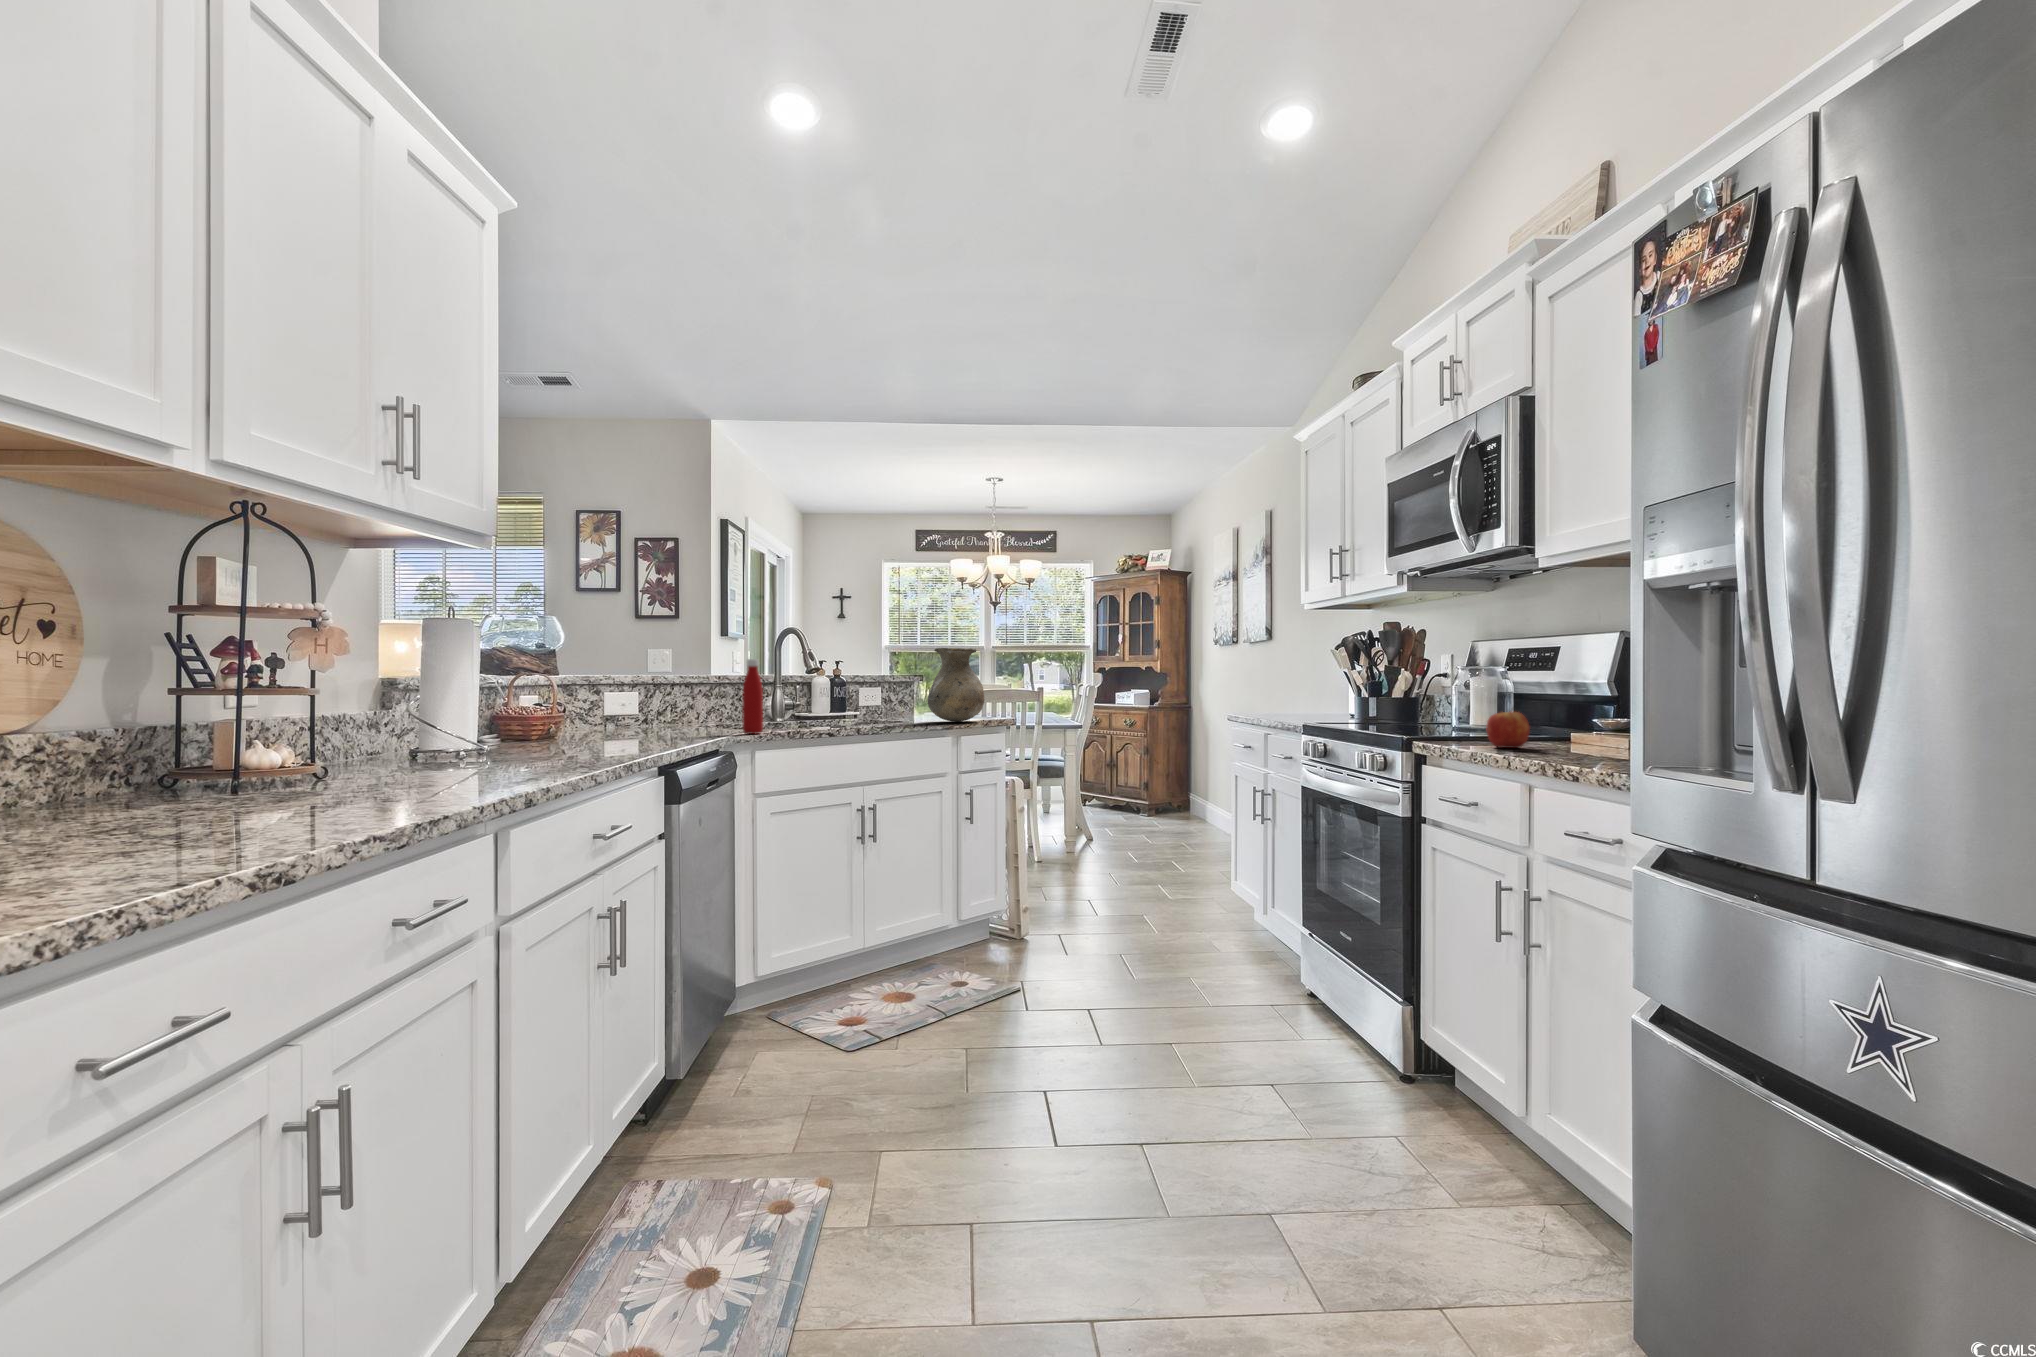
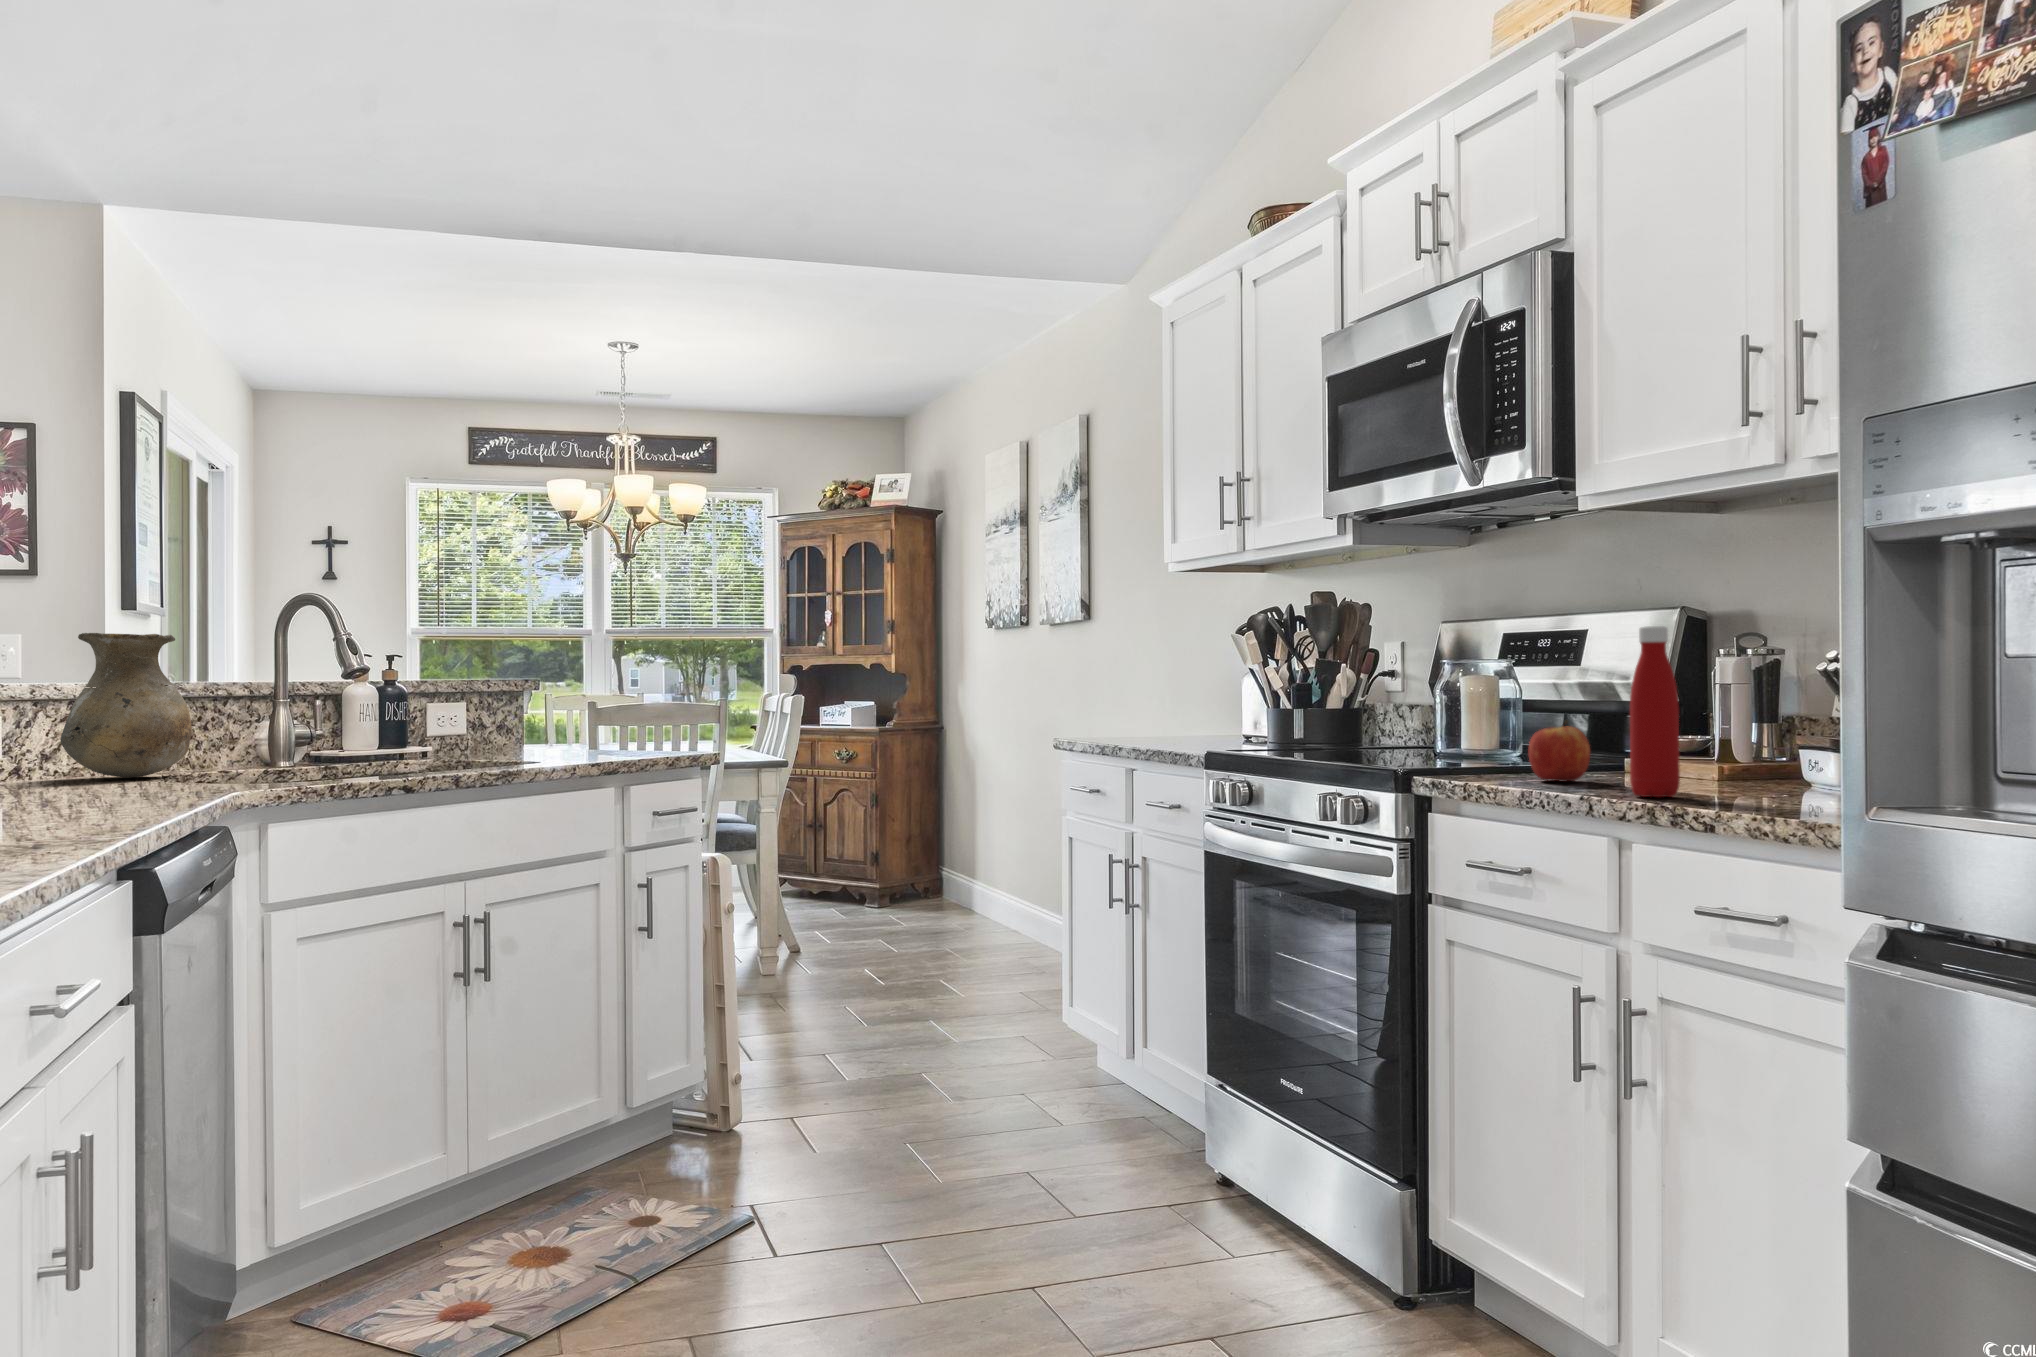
vase: present [928,648,984,722] -> present [60,633,192,777]
bottle: present [742,659,763,734] -> present [1630,626,1680,797]

